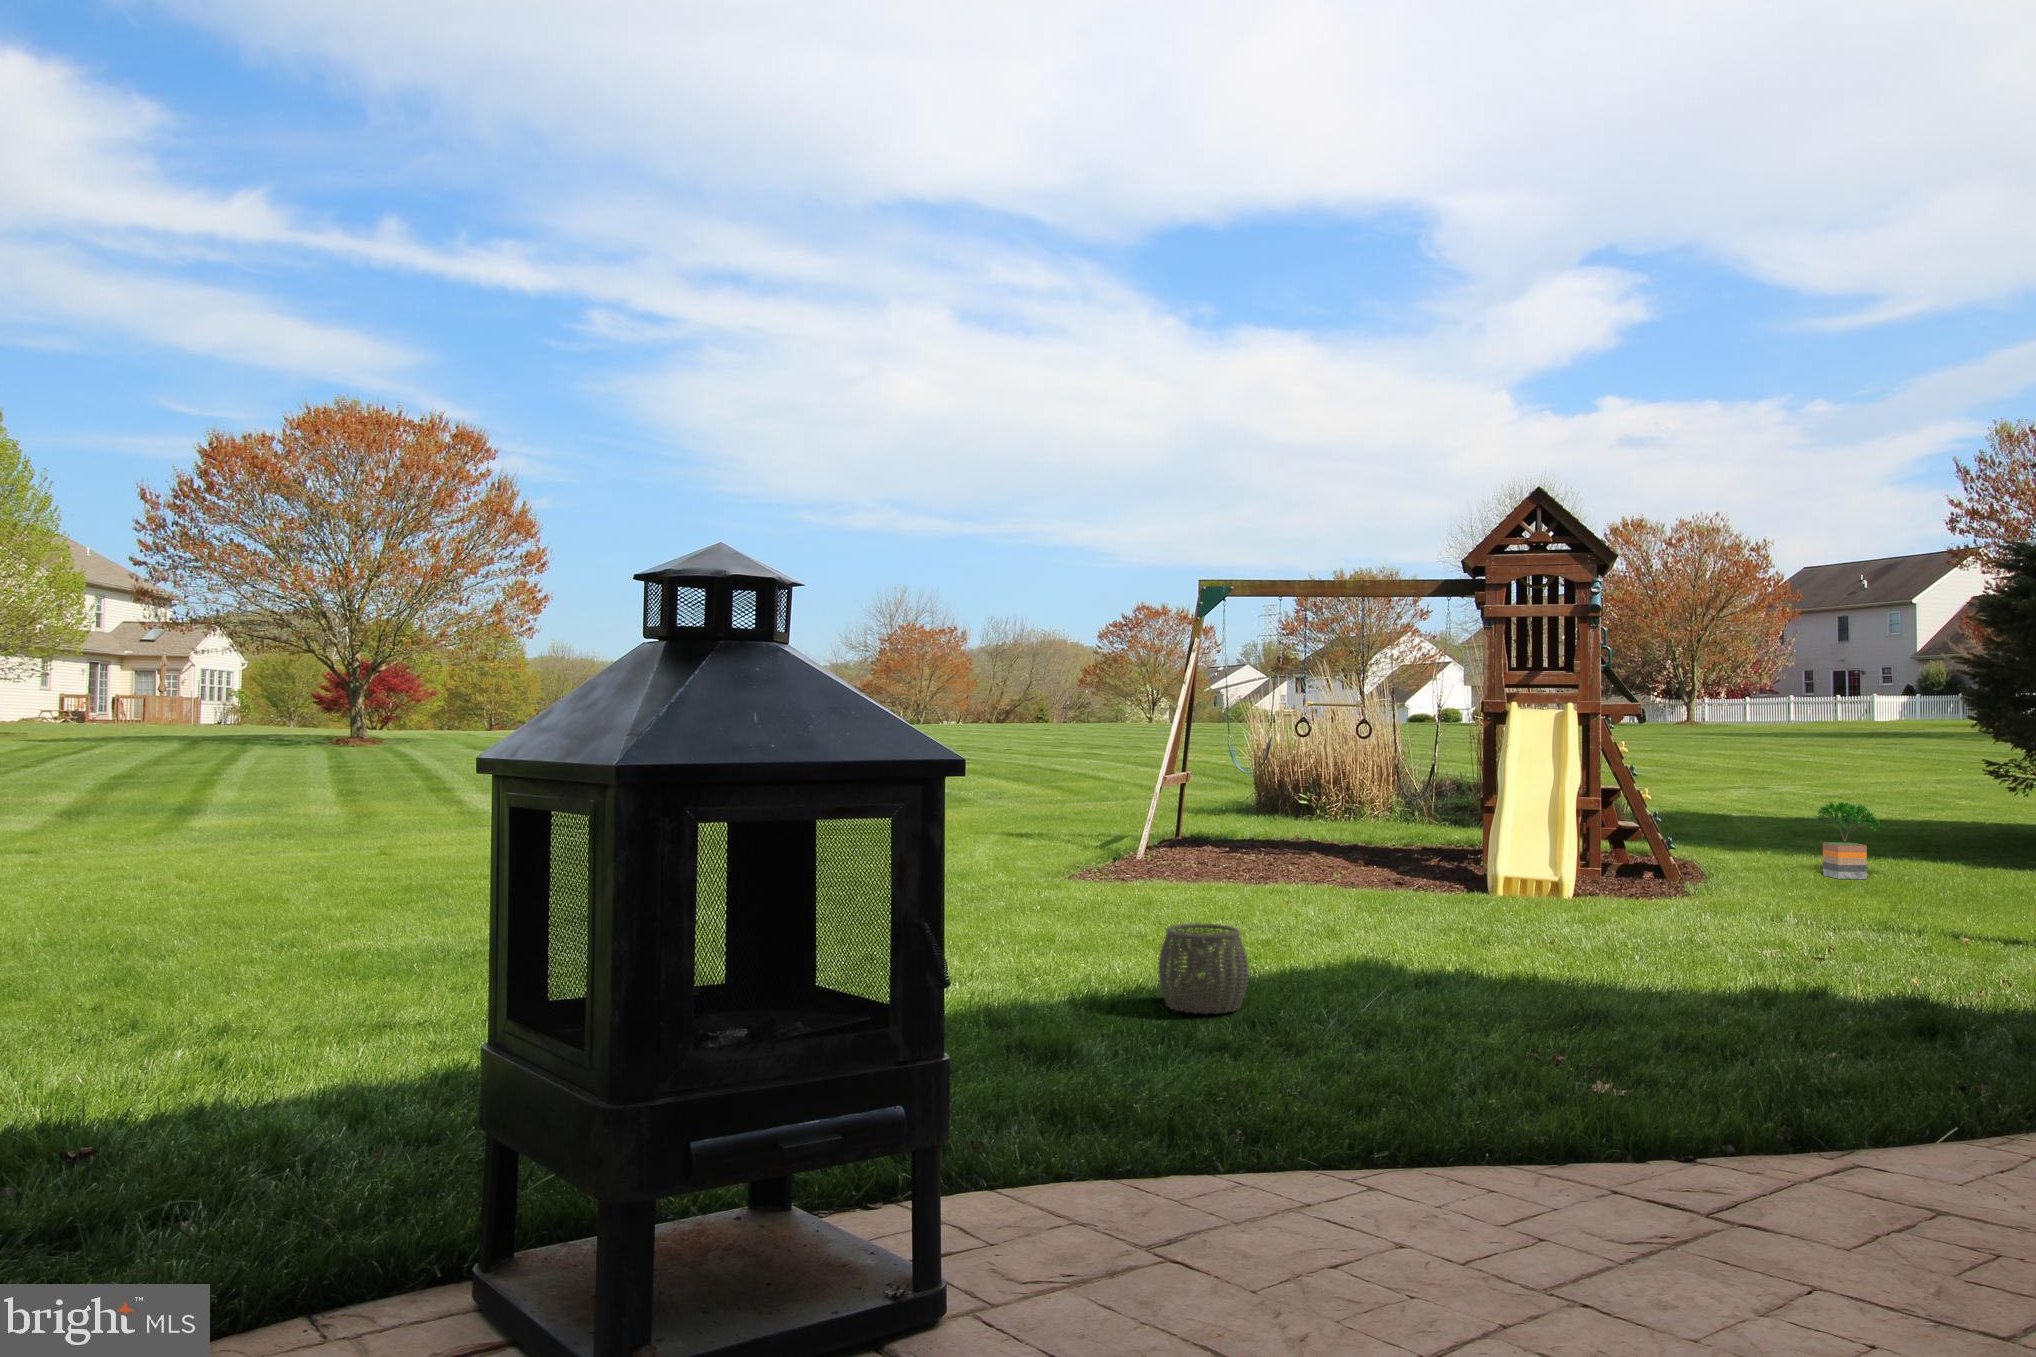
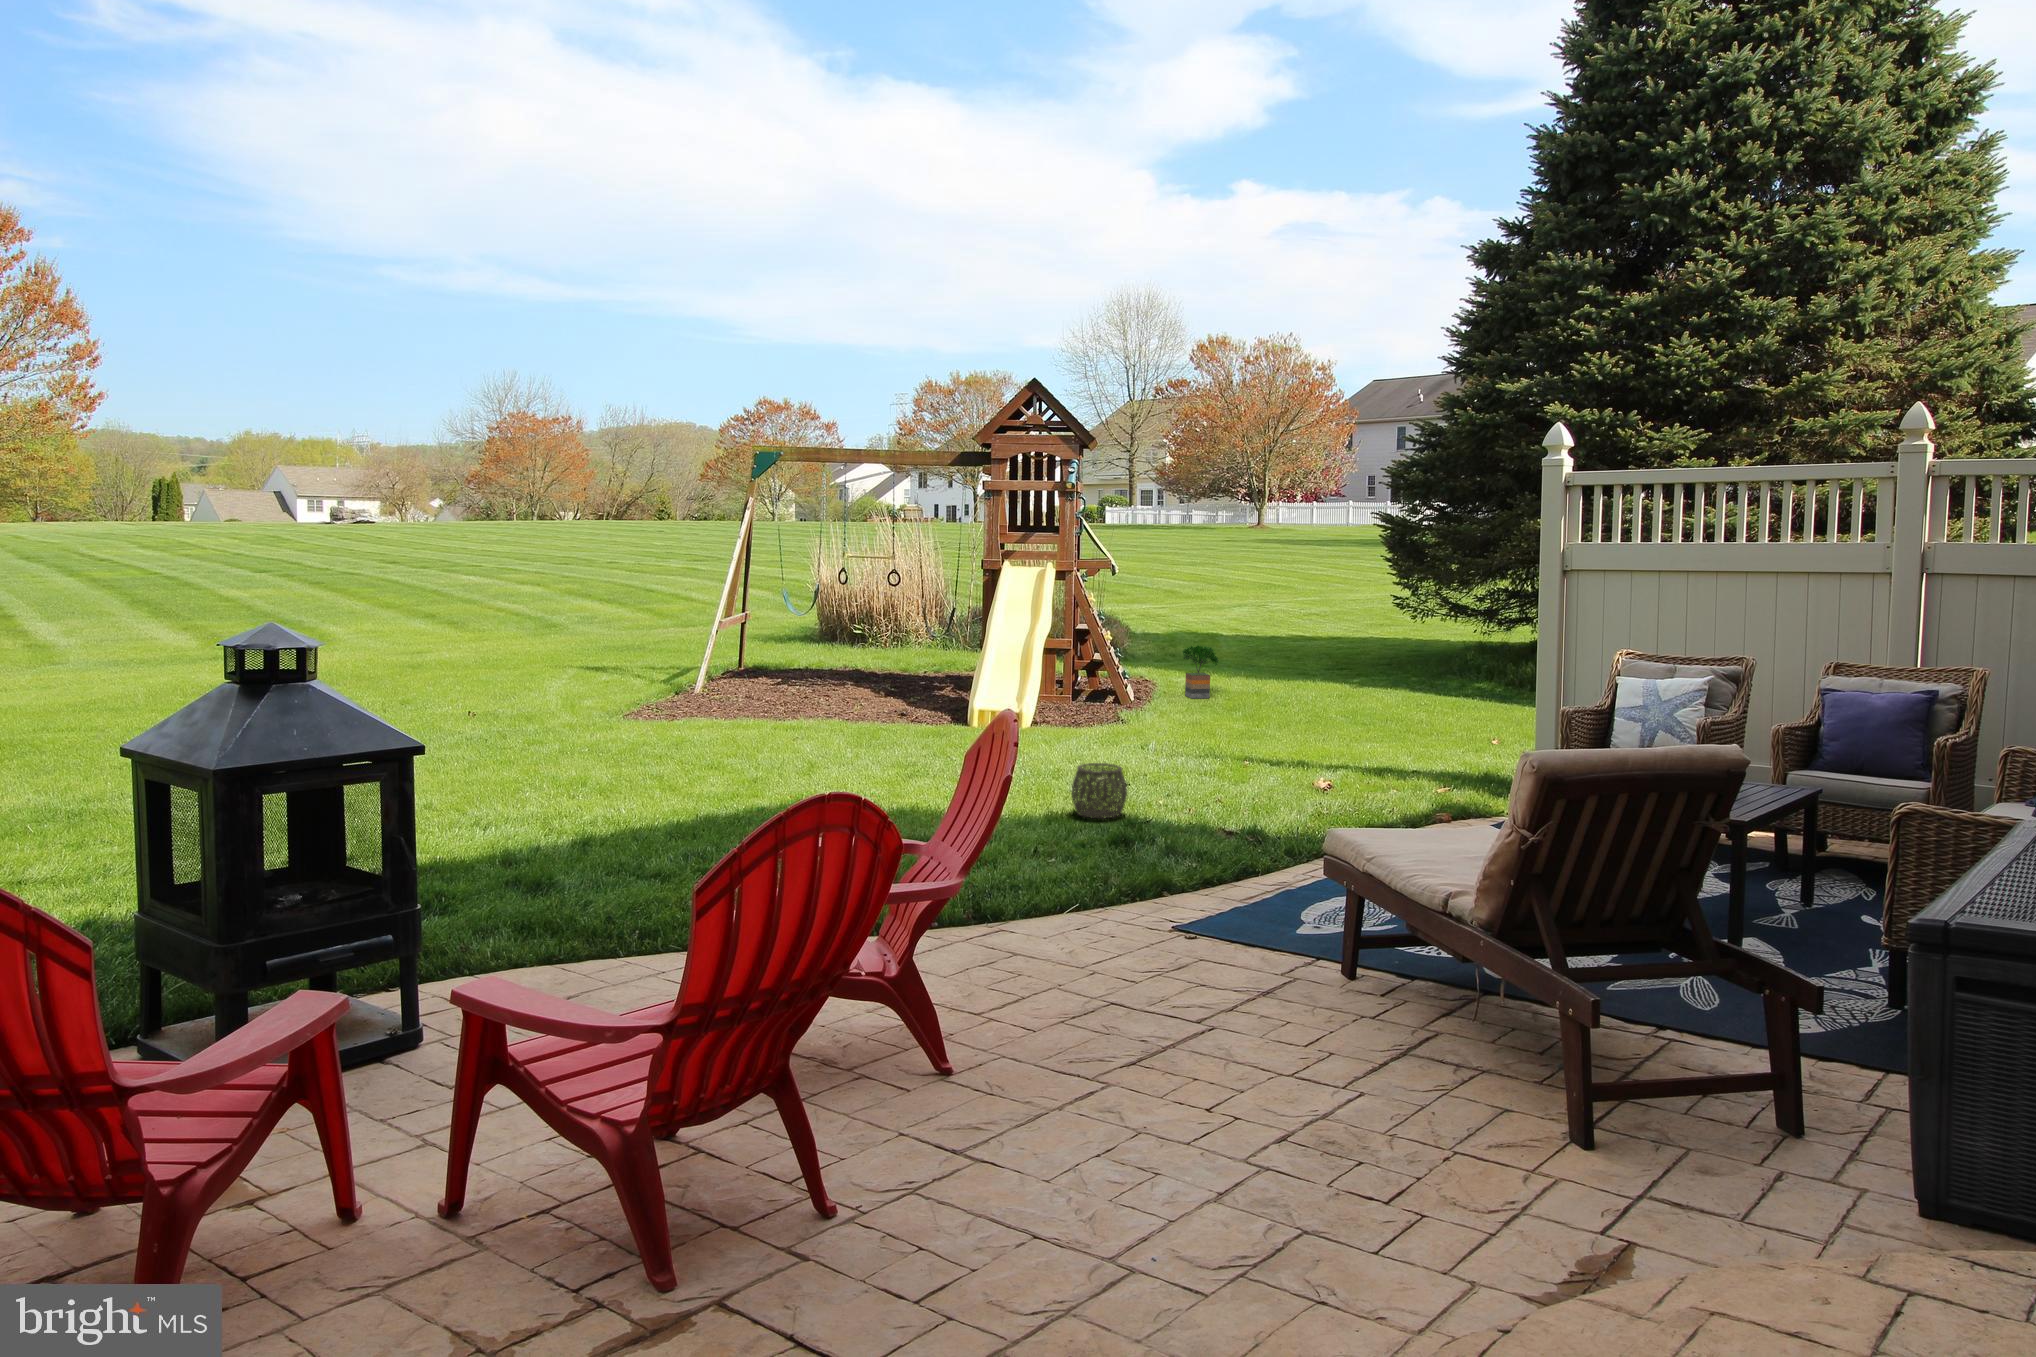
woven basket: present [1158,923,1249,1014] -> present [1072,763,1127,818]

